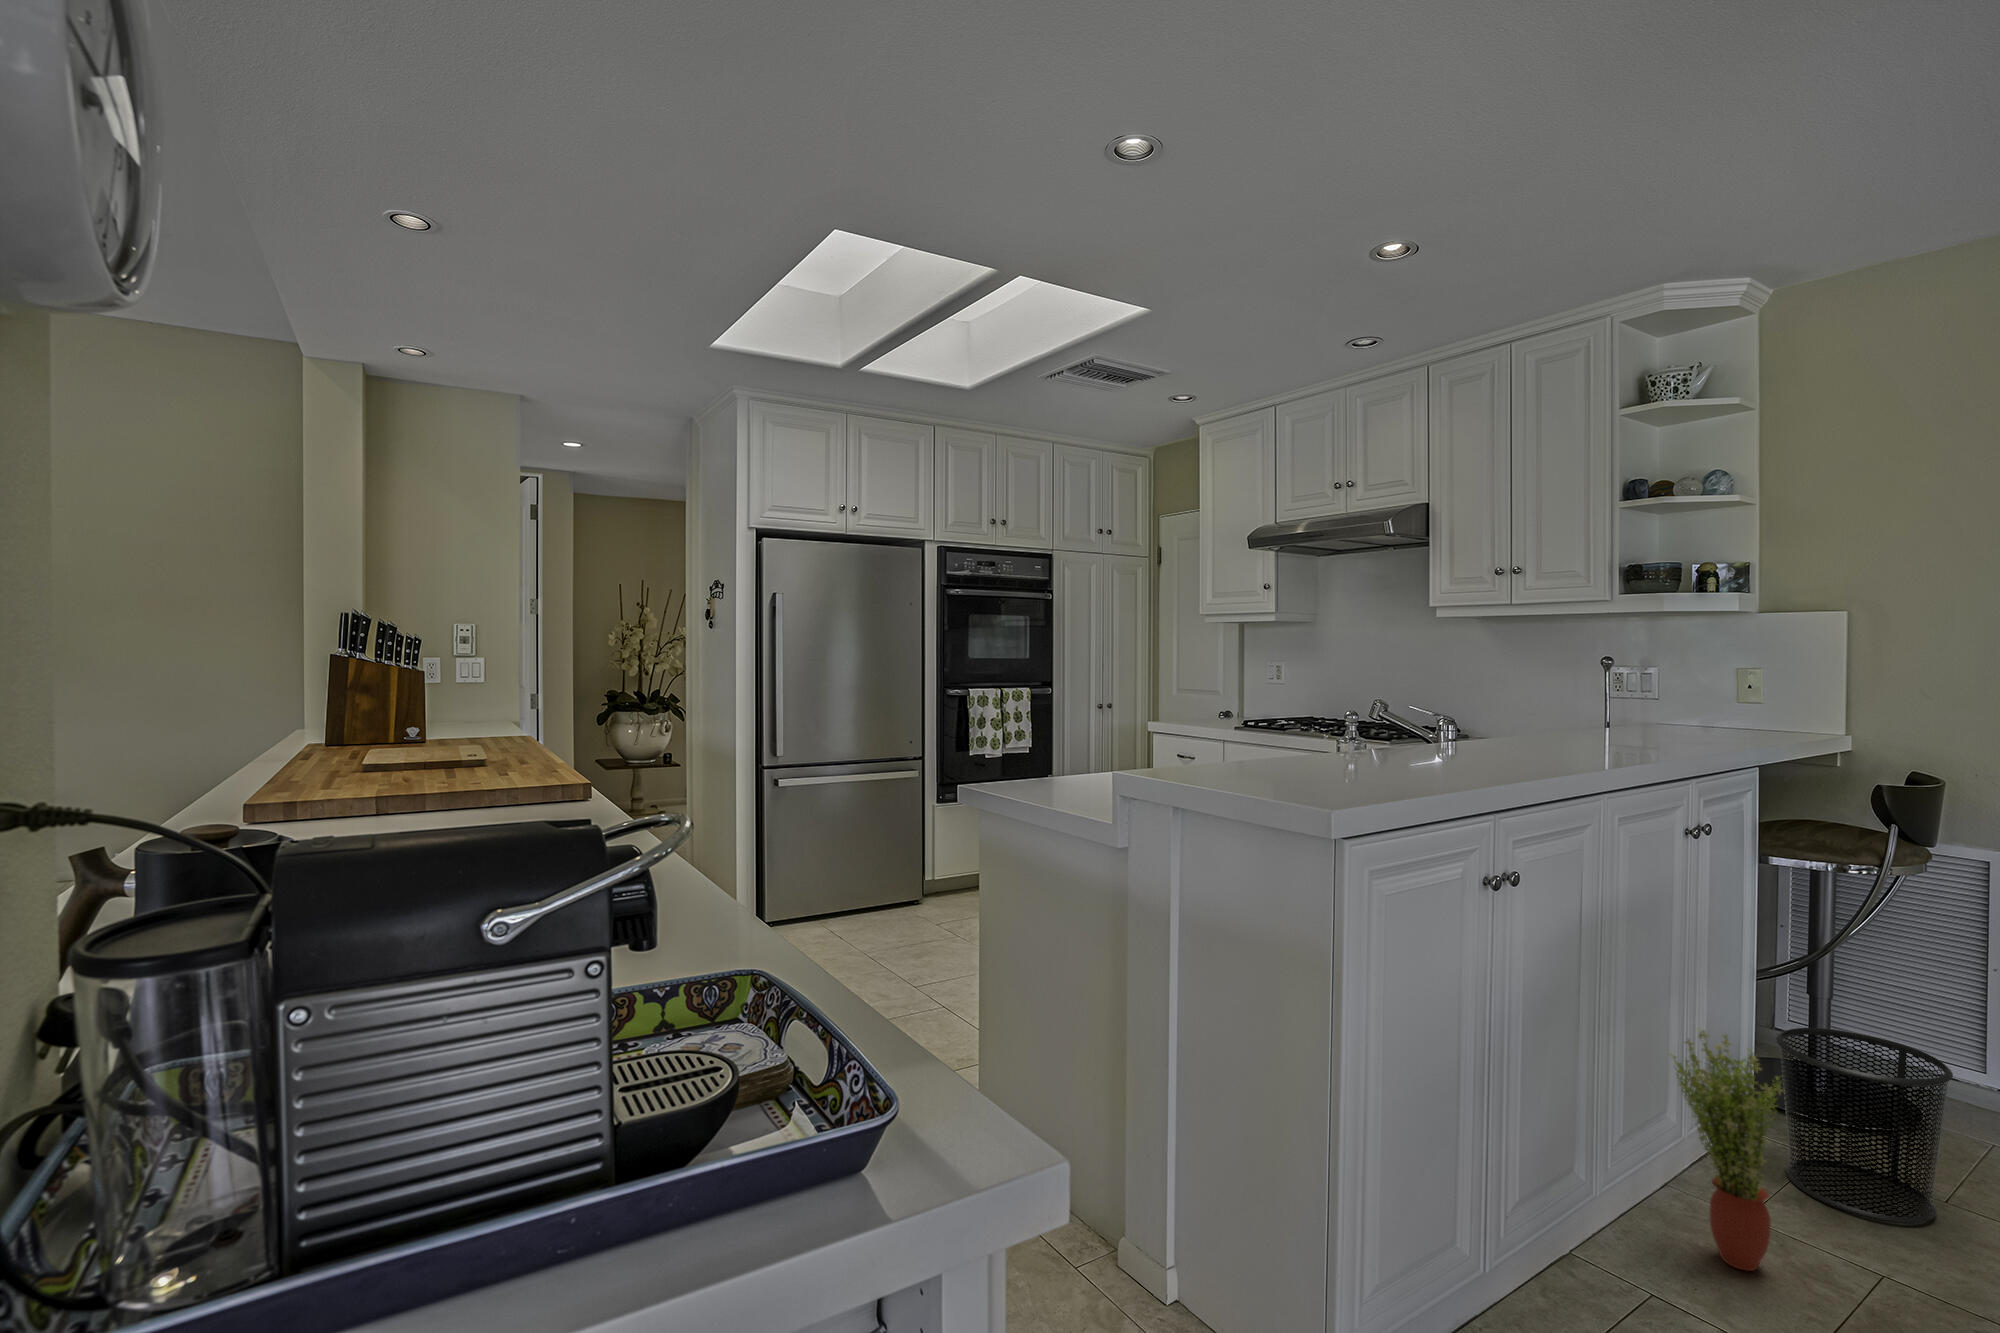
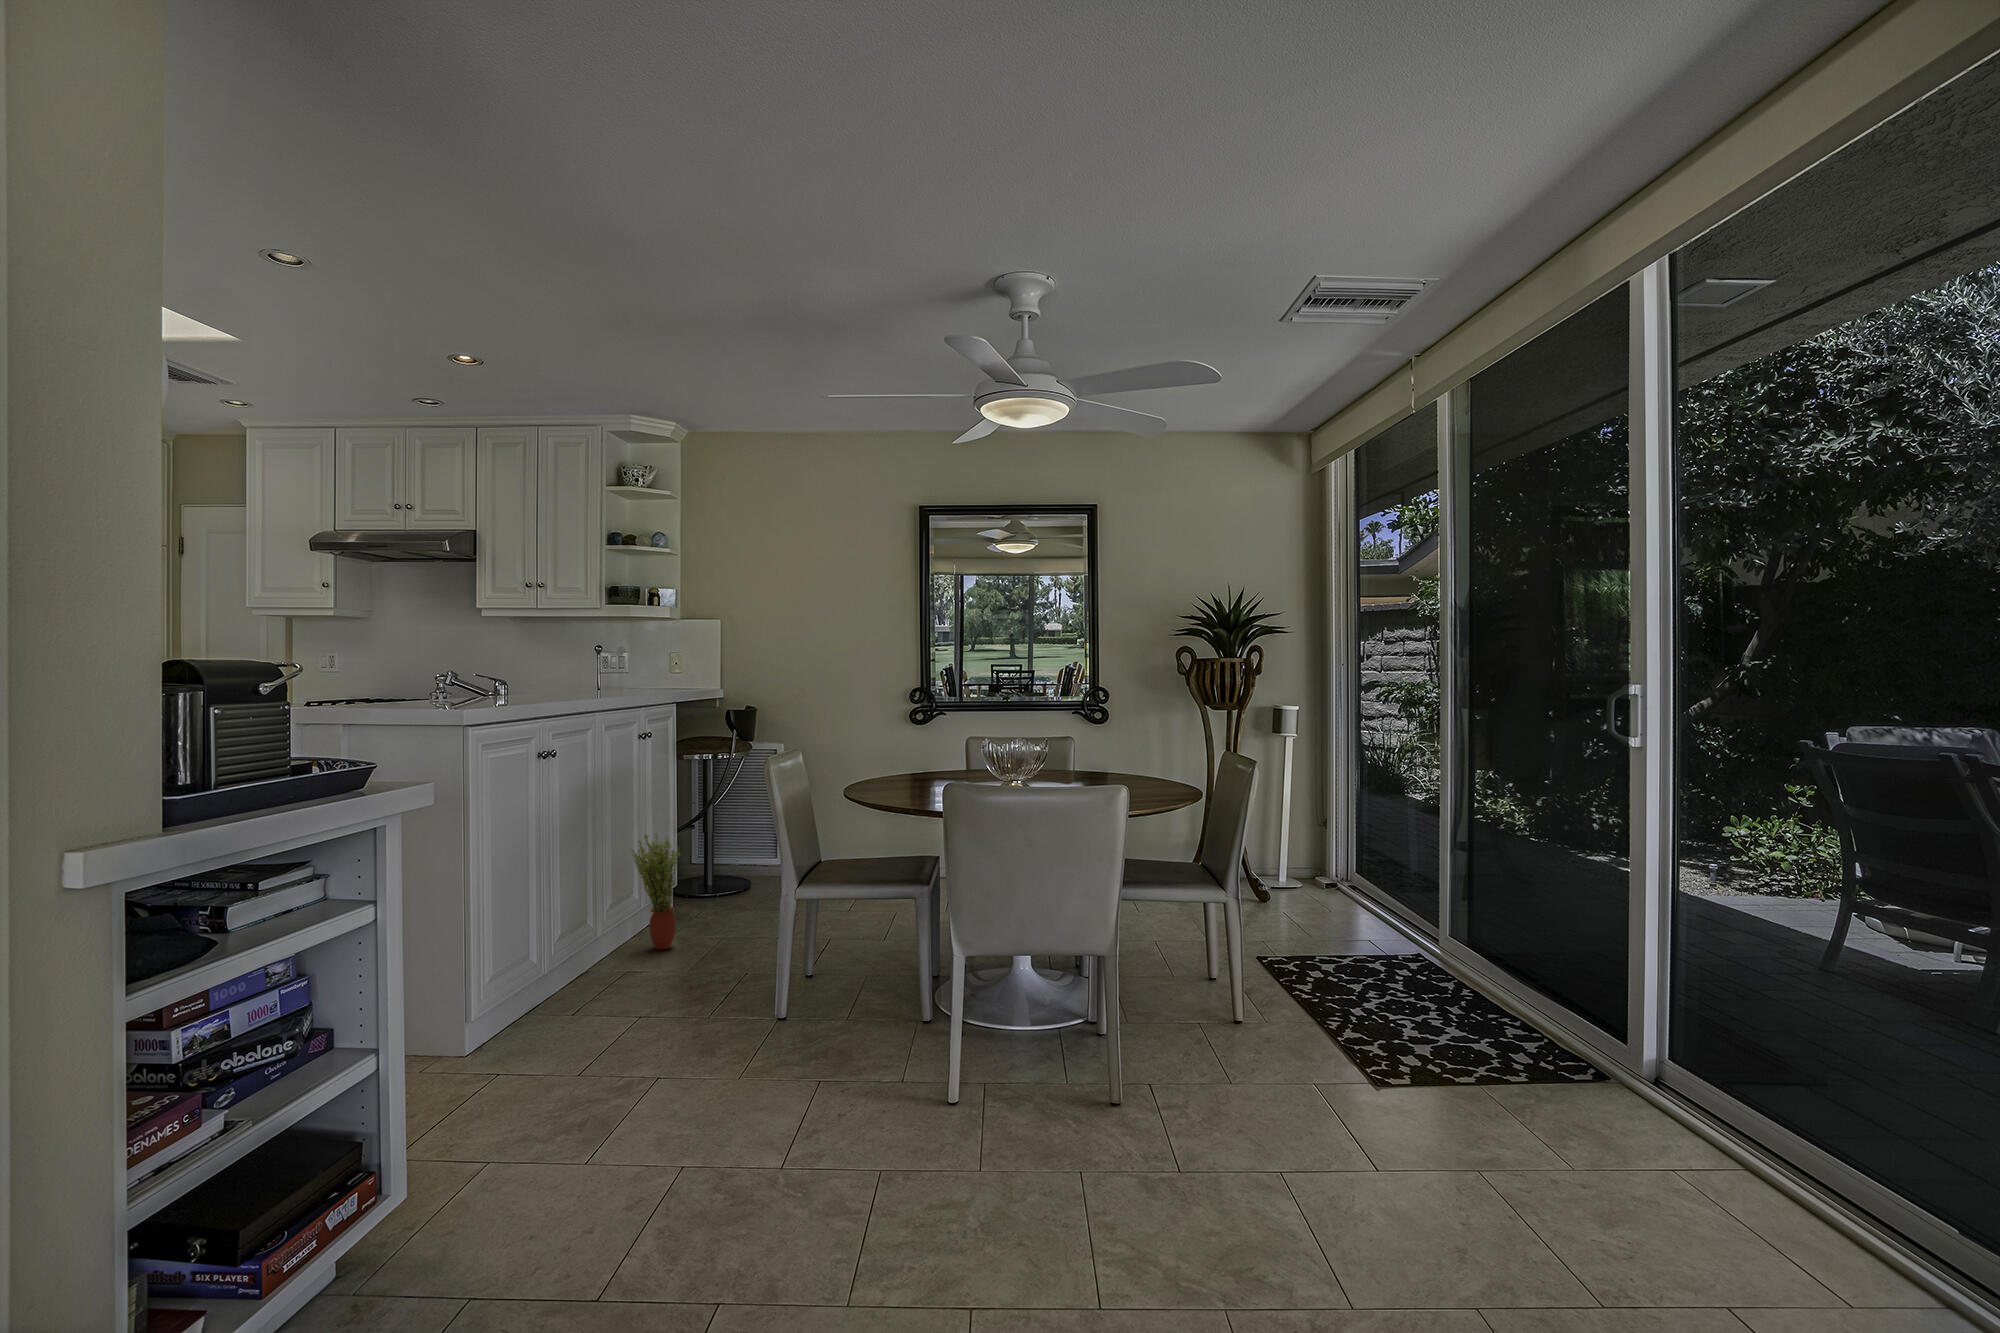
trash can: present [1776,1028,1953,1224] -> none [683,837,753,922]

